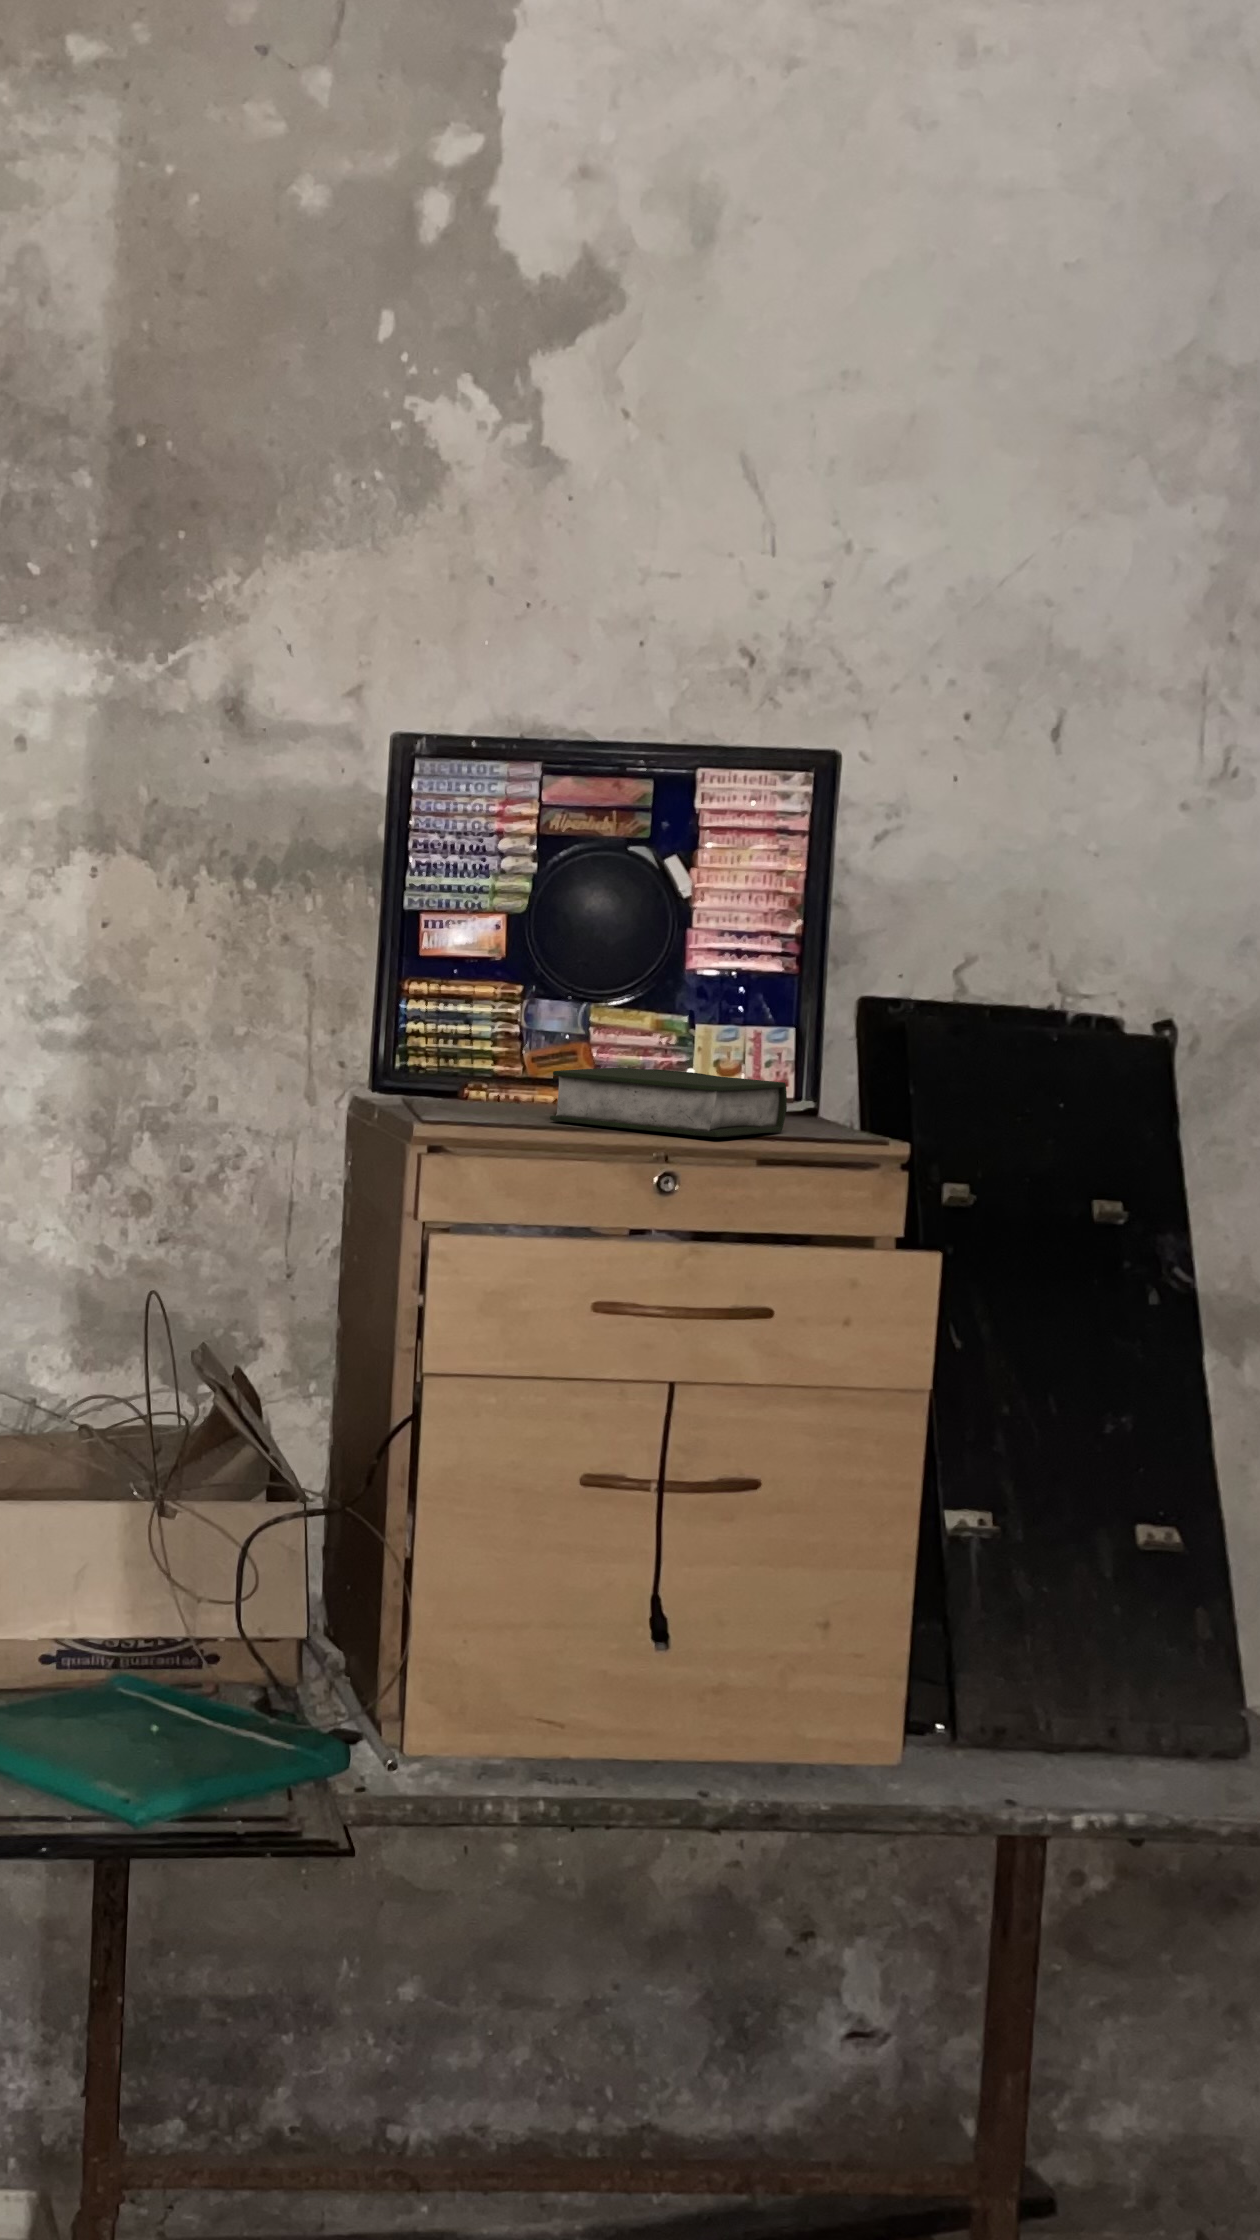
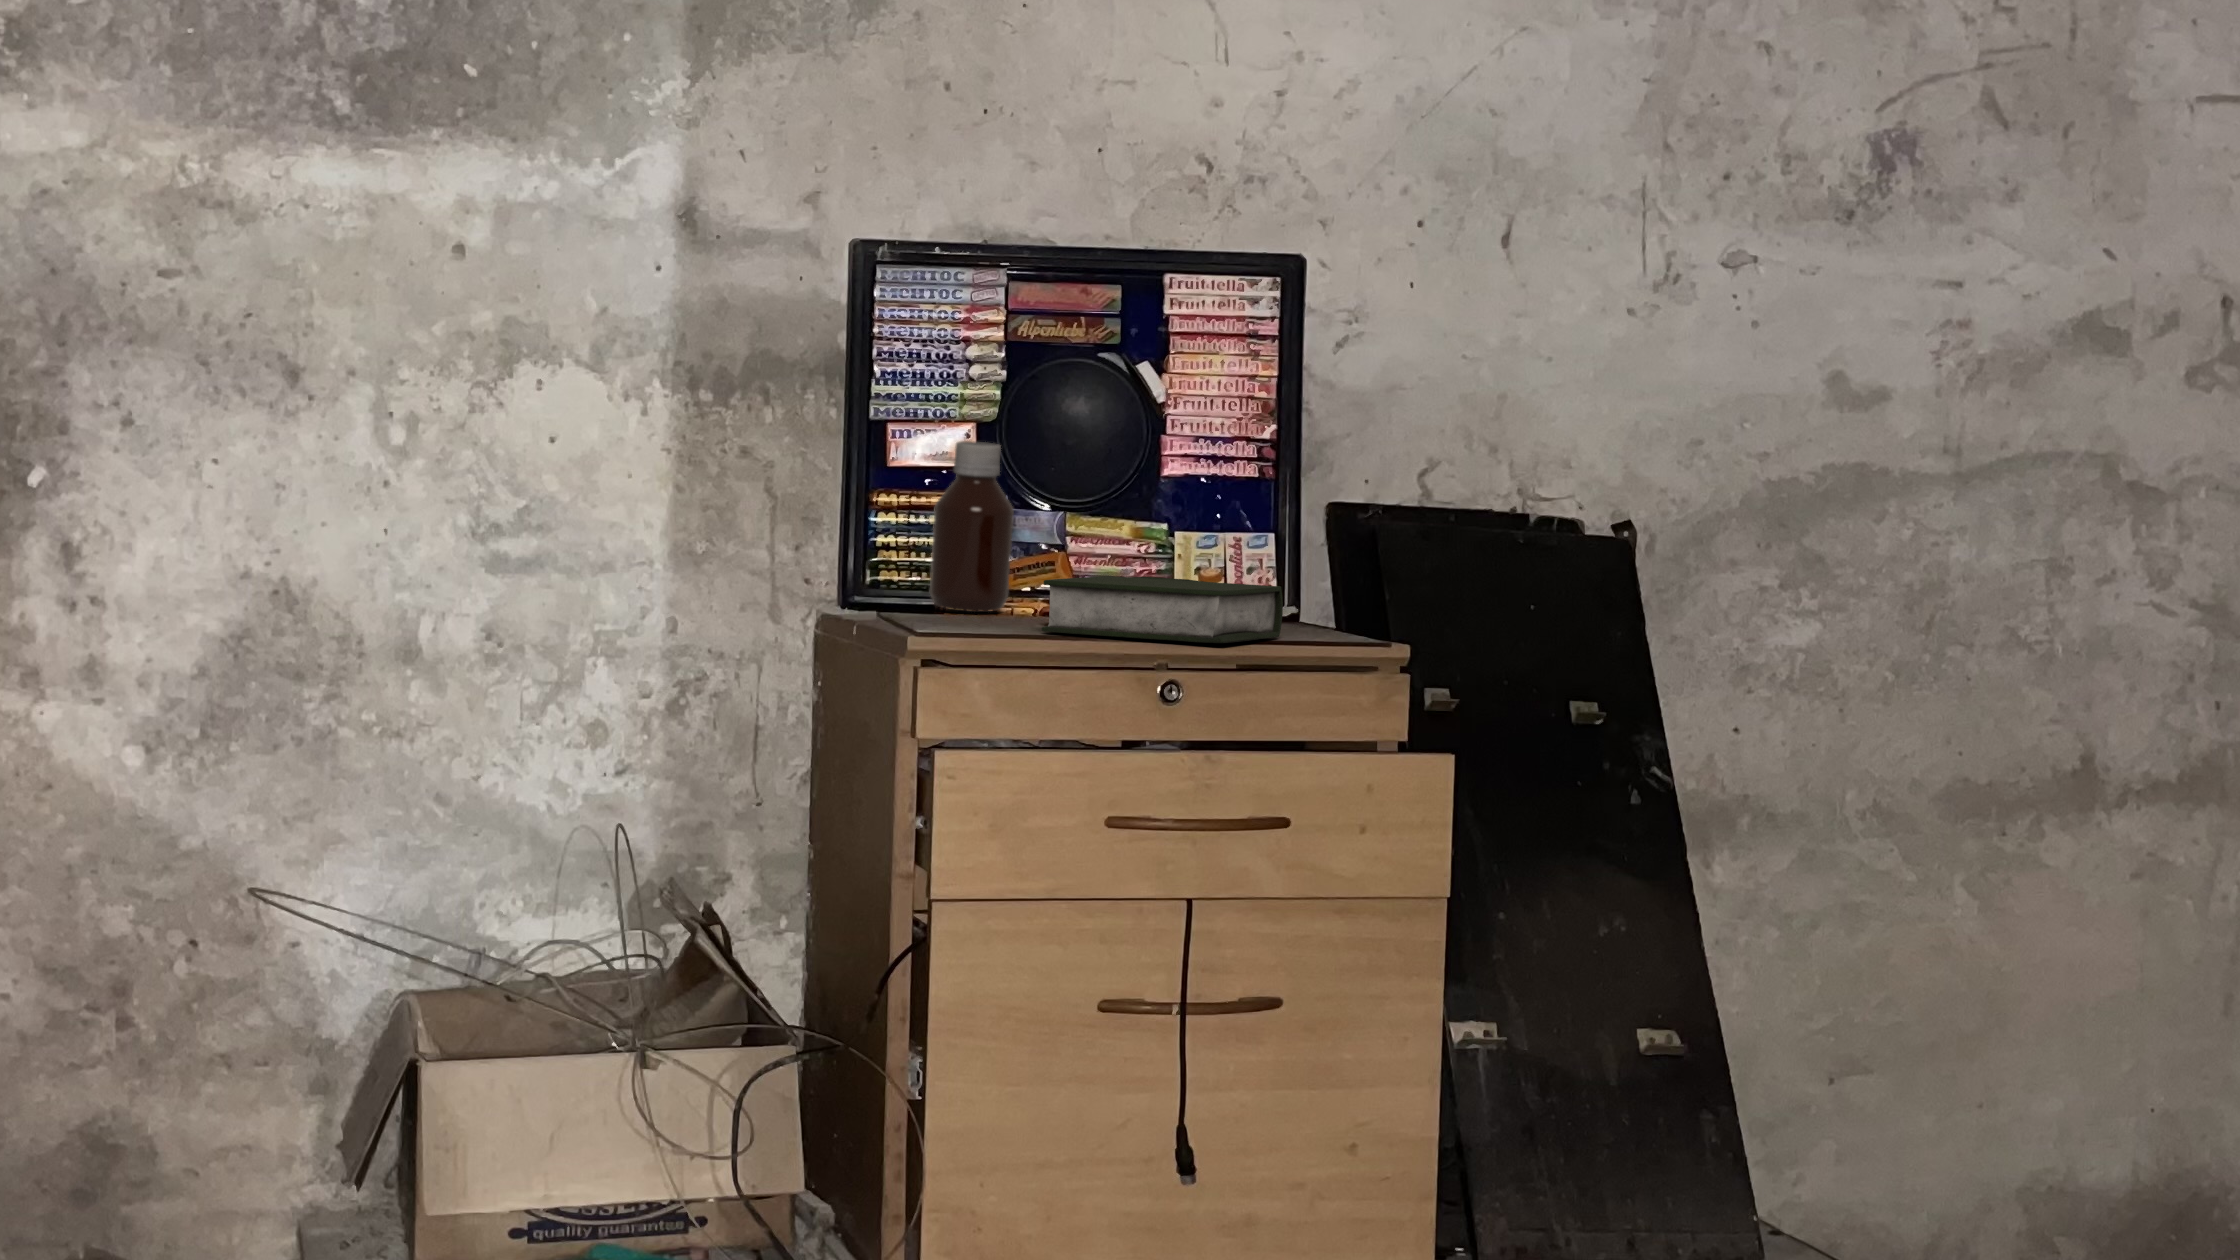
bottle: none [457,933,539,1098] -> present [930,441,1014,612]

